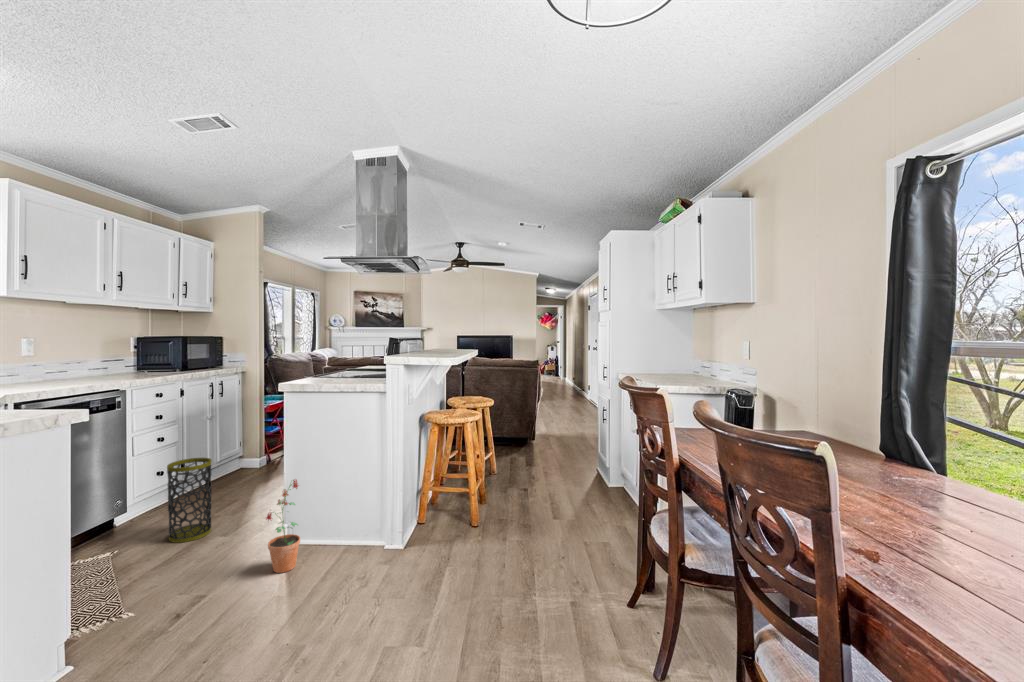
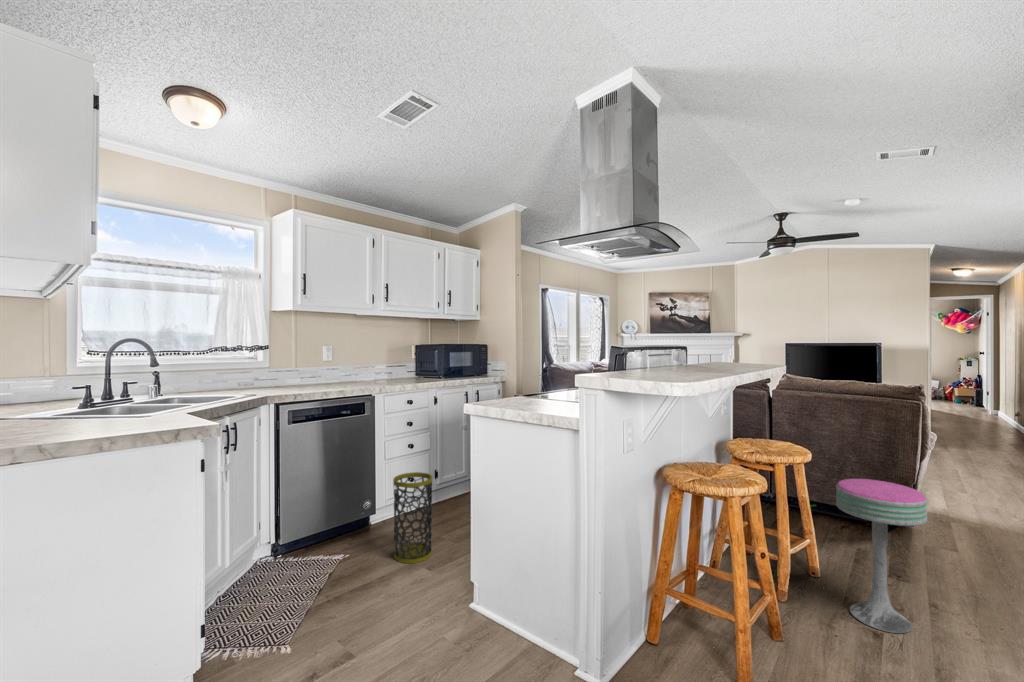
bar stool: none [507,411,545,488] -> present [836,479,927,633]
potted plant: present [266,480,300,573] -> none [434,529,482,651]

